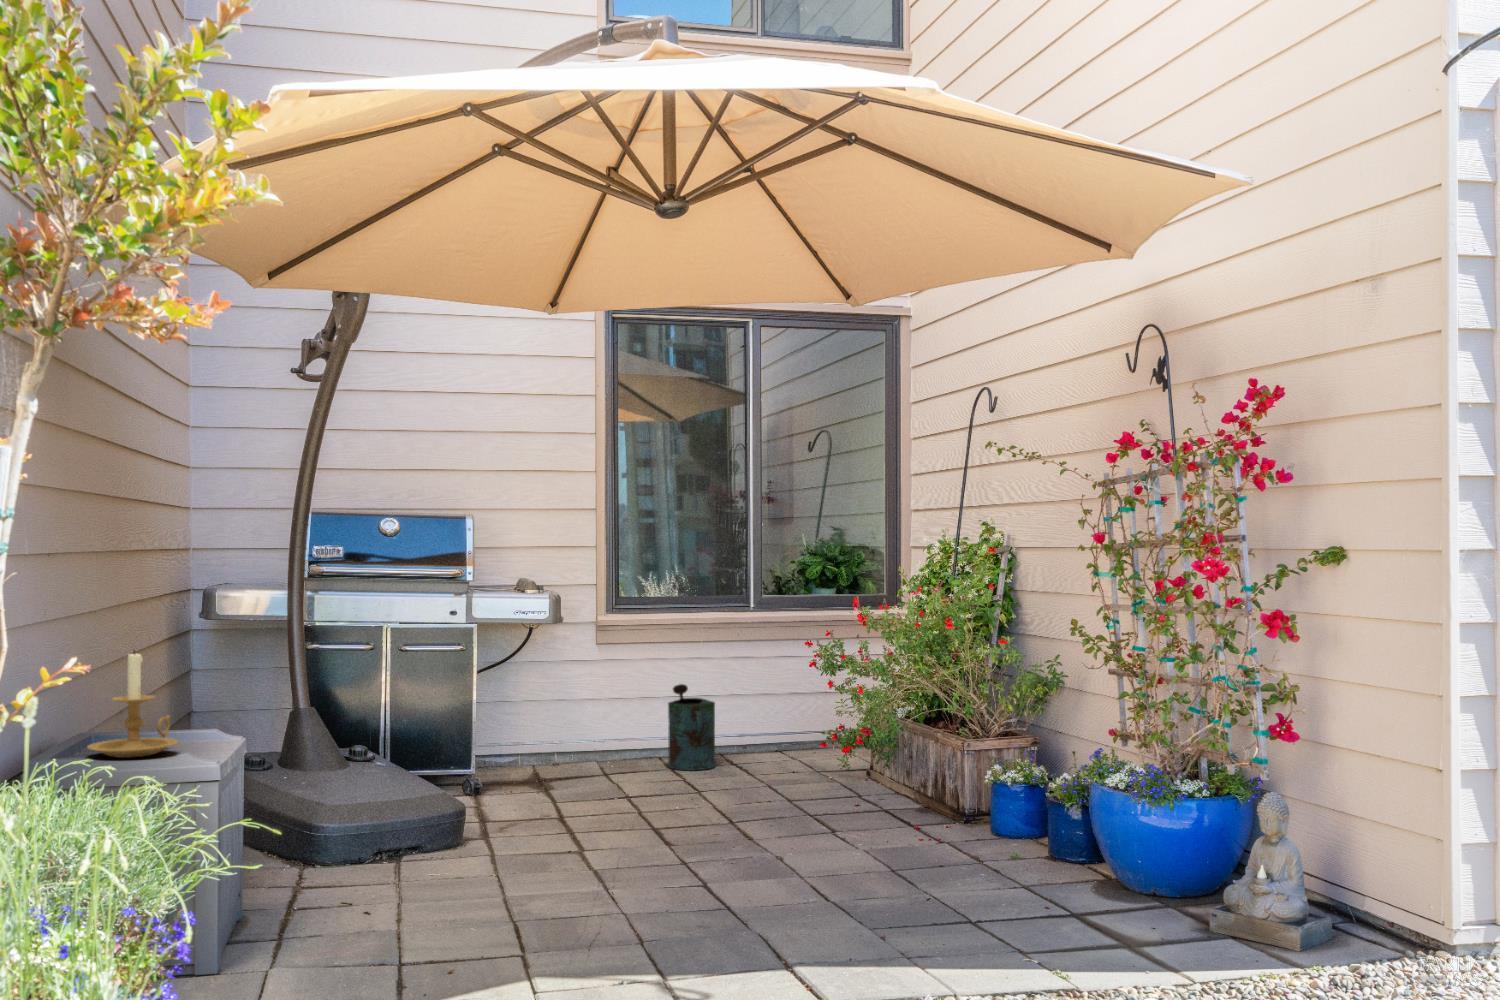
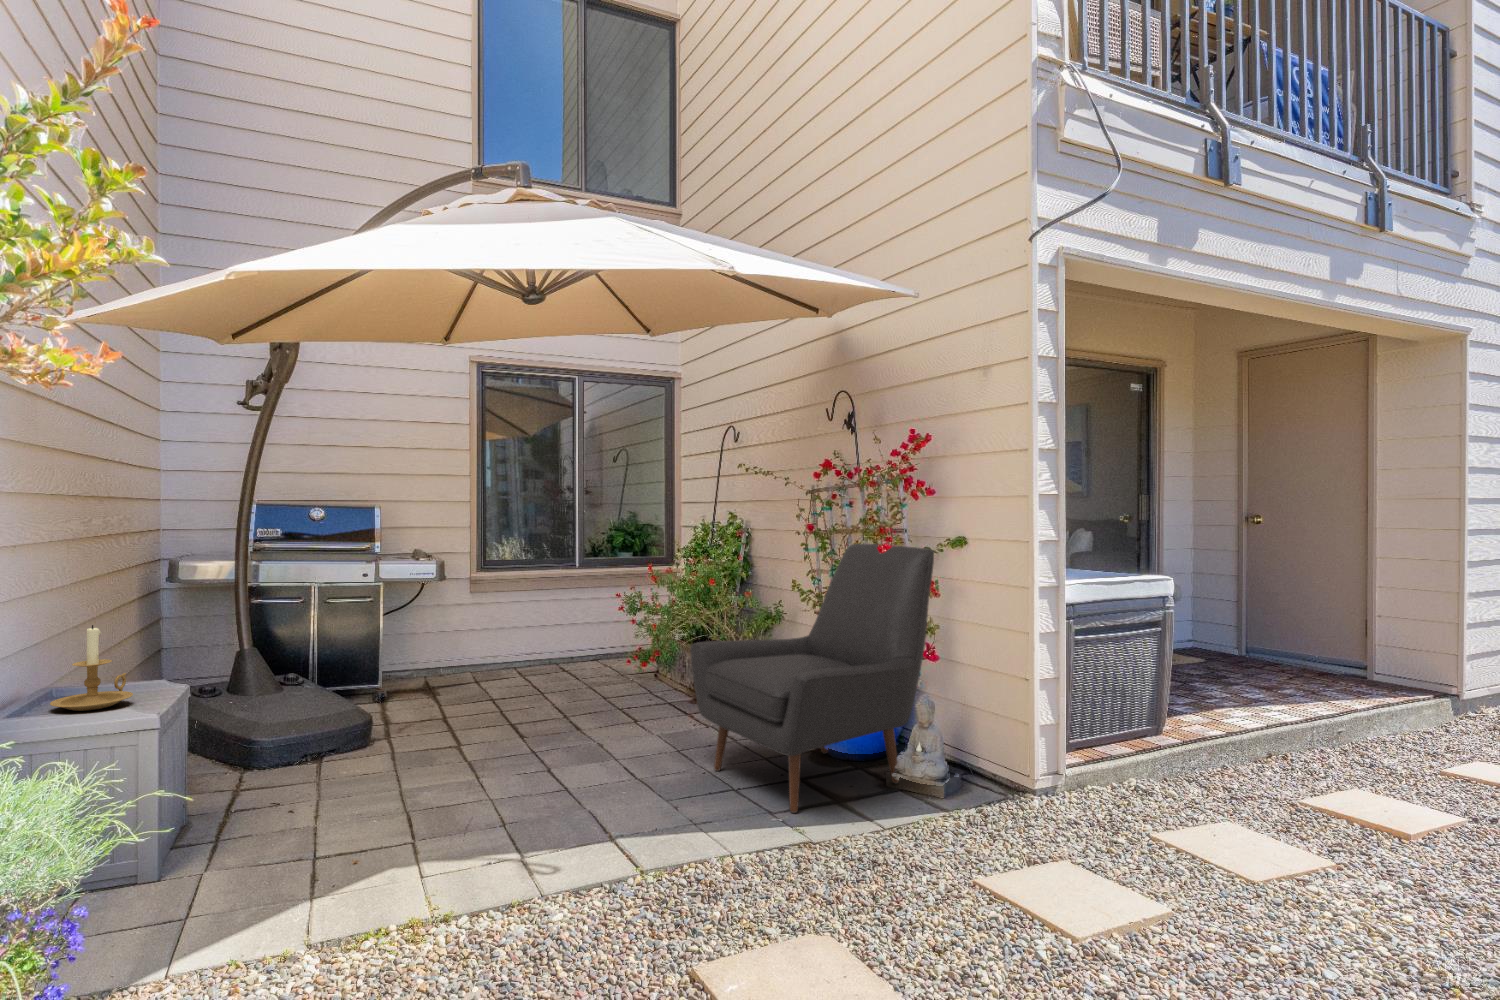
chair: none [908,560,1288,956] -> present [690,544,934,813]
watering can: present [668,684,715,770] -> none [520,619,553,678]

